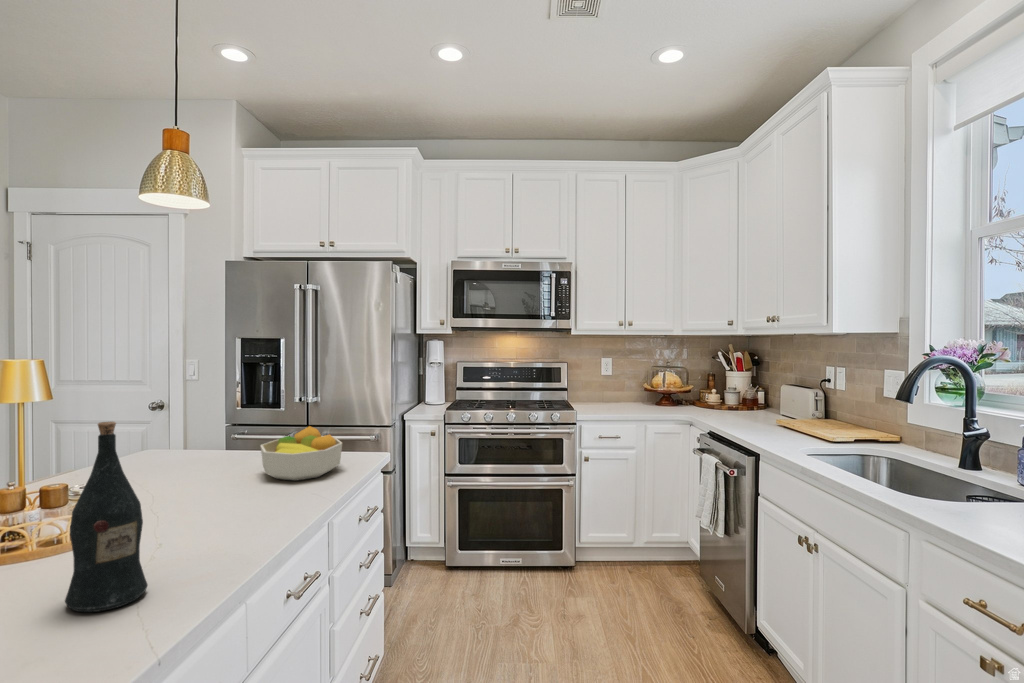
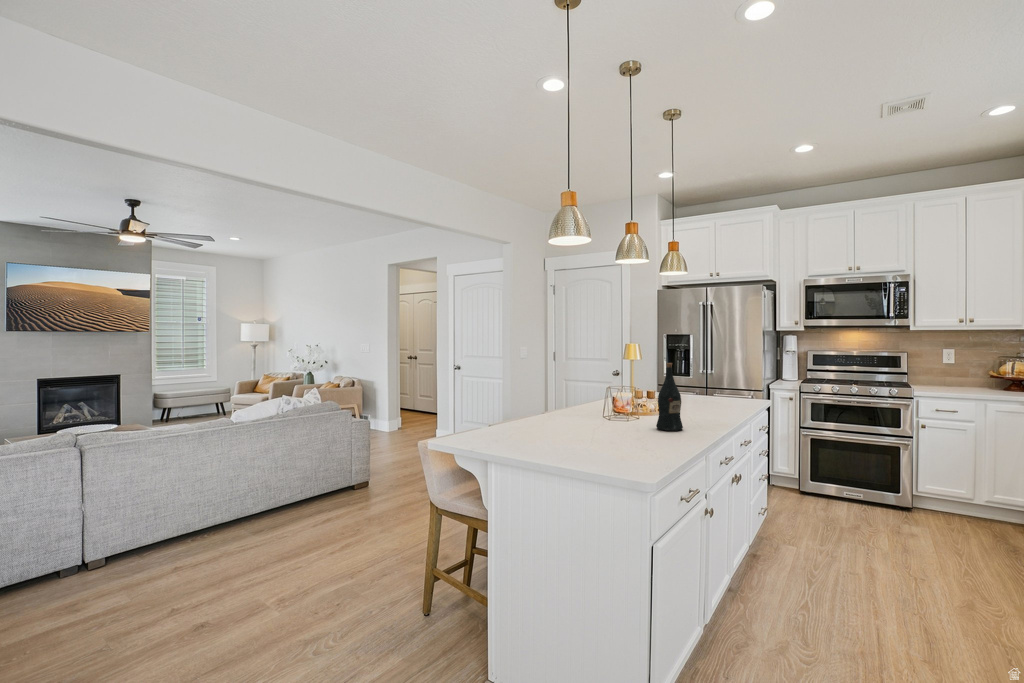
fruit bowl: present [261,426,342,481] -> none [695,381,741,407]

